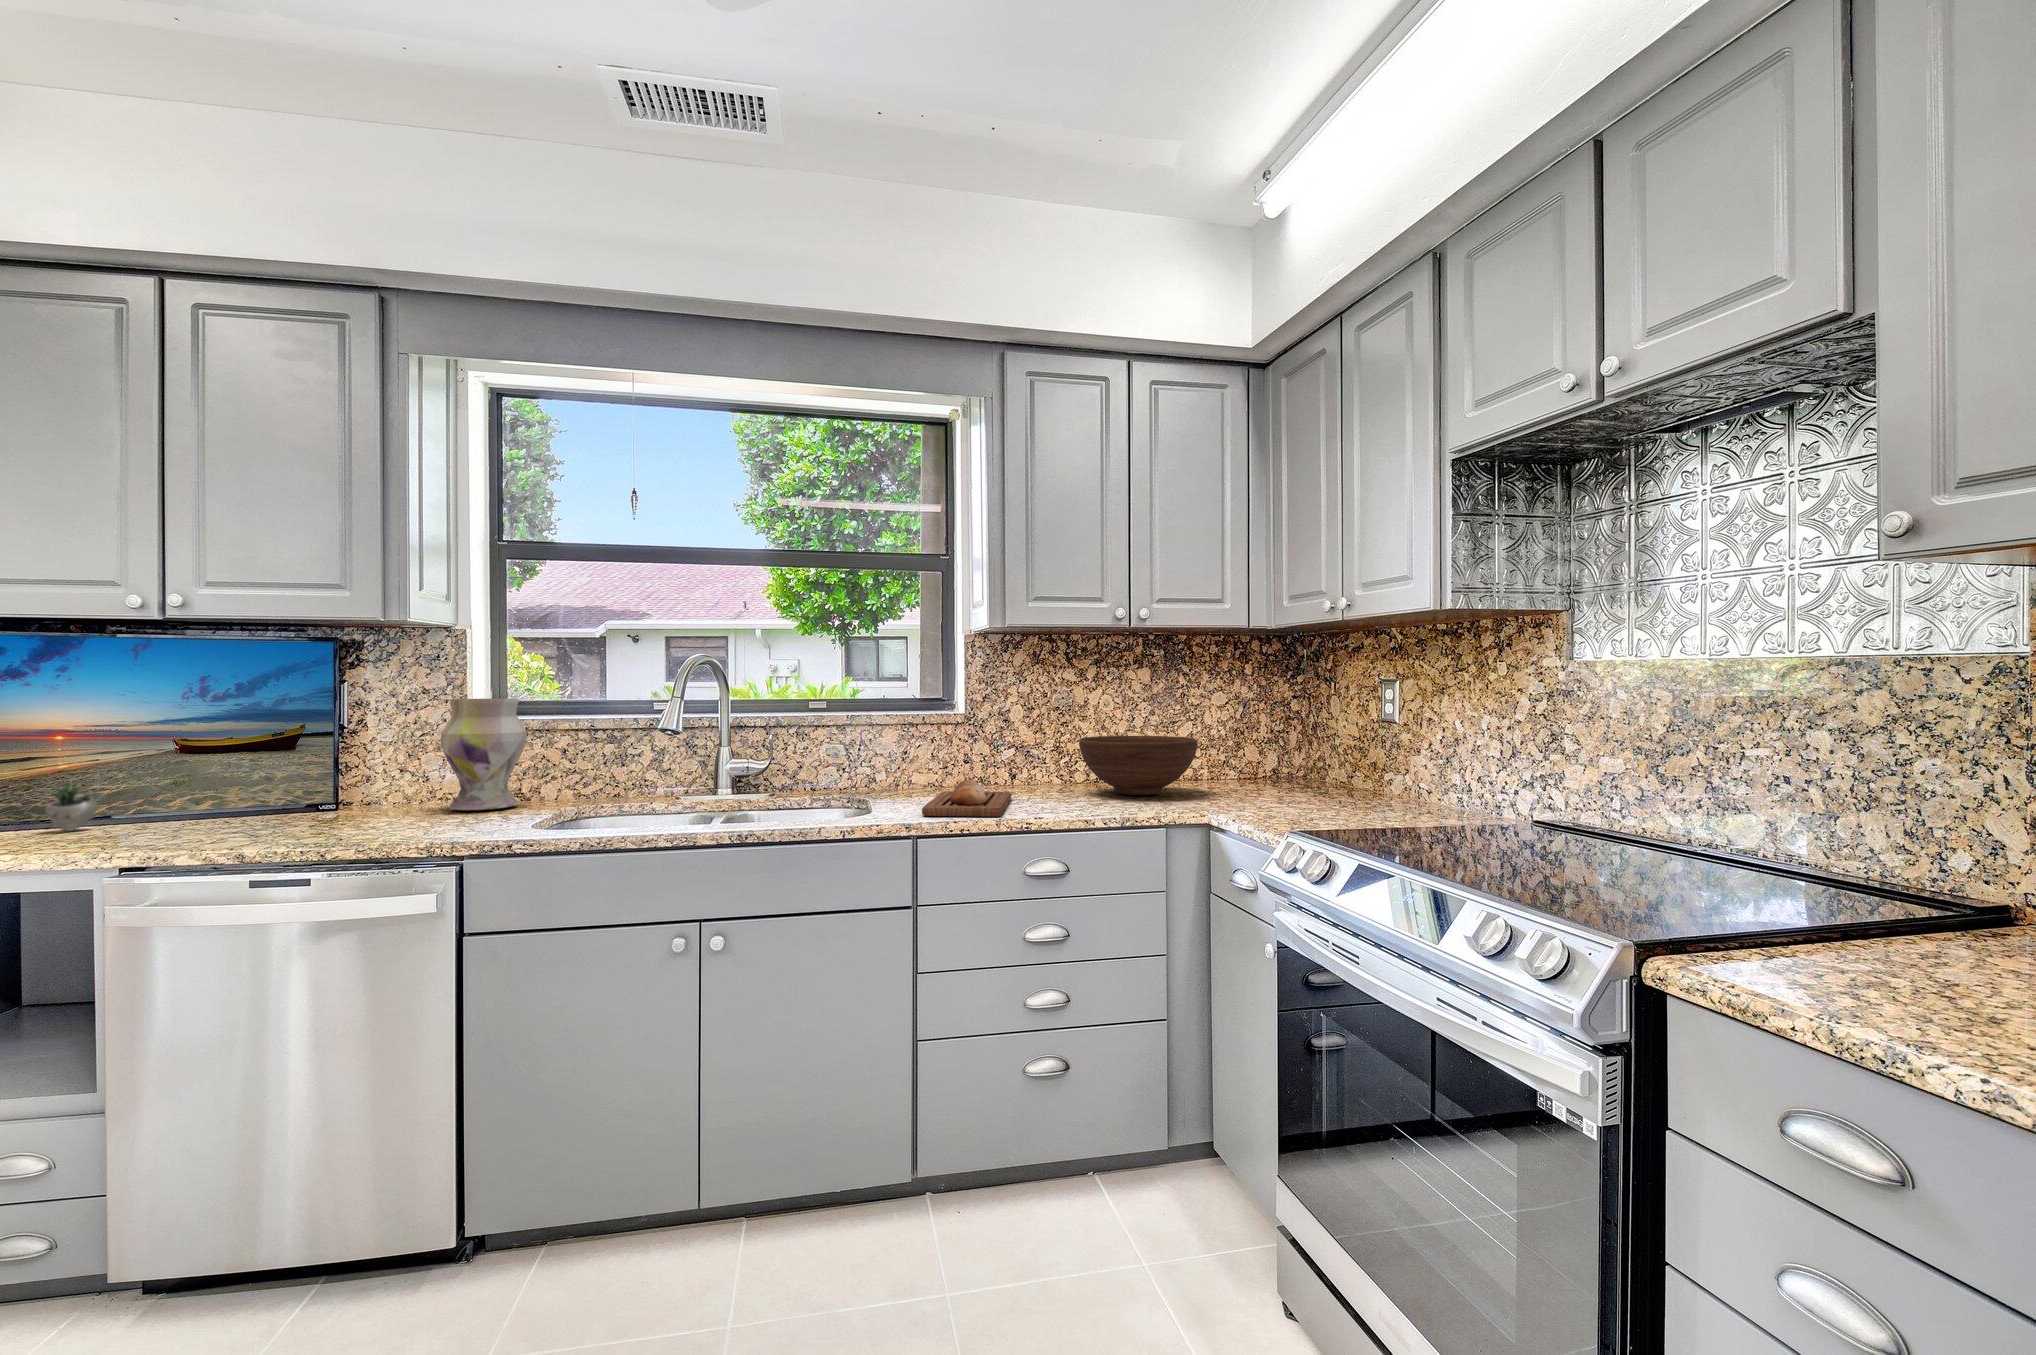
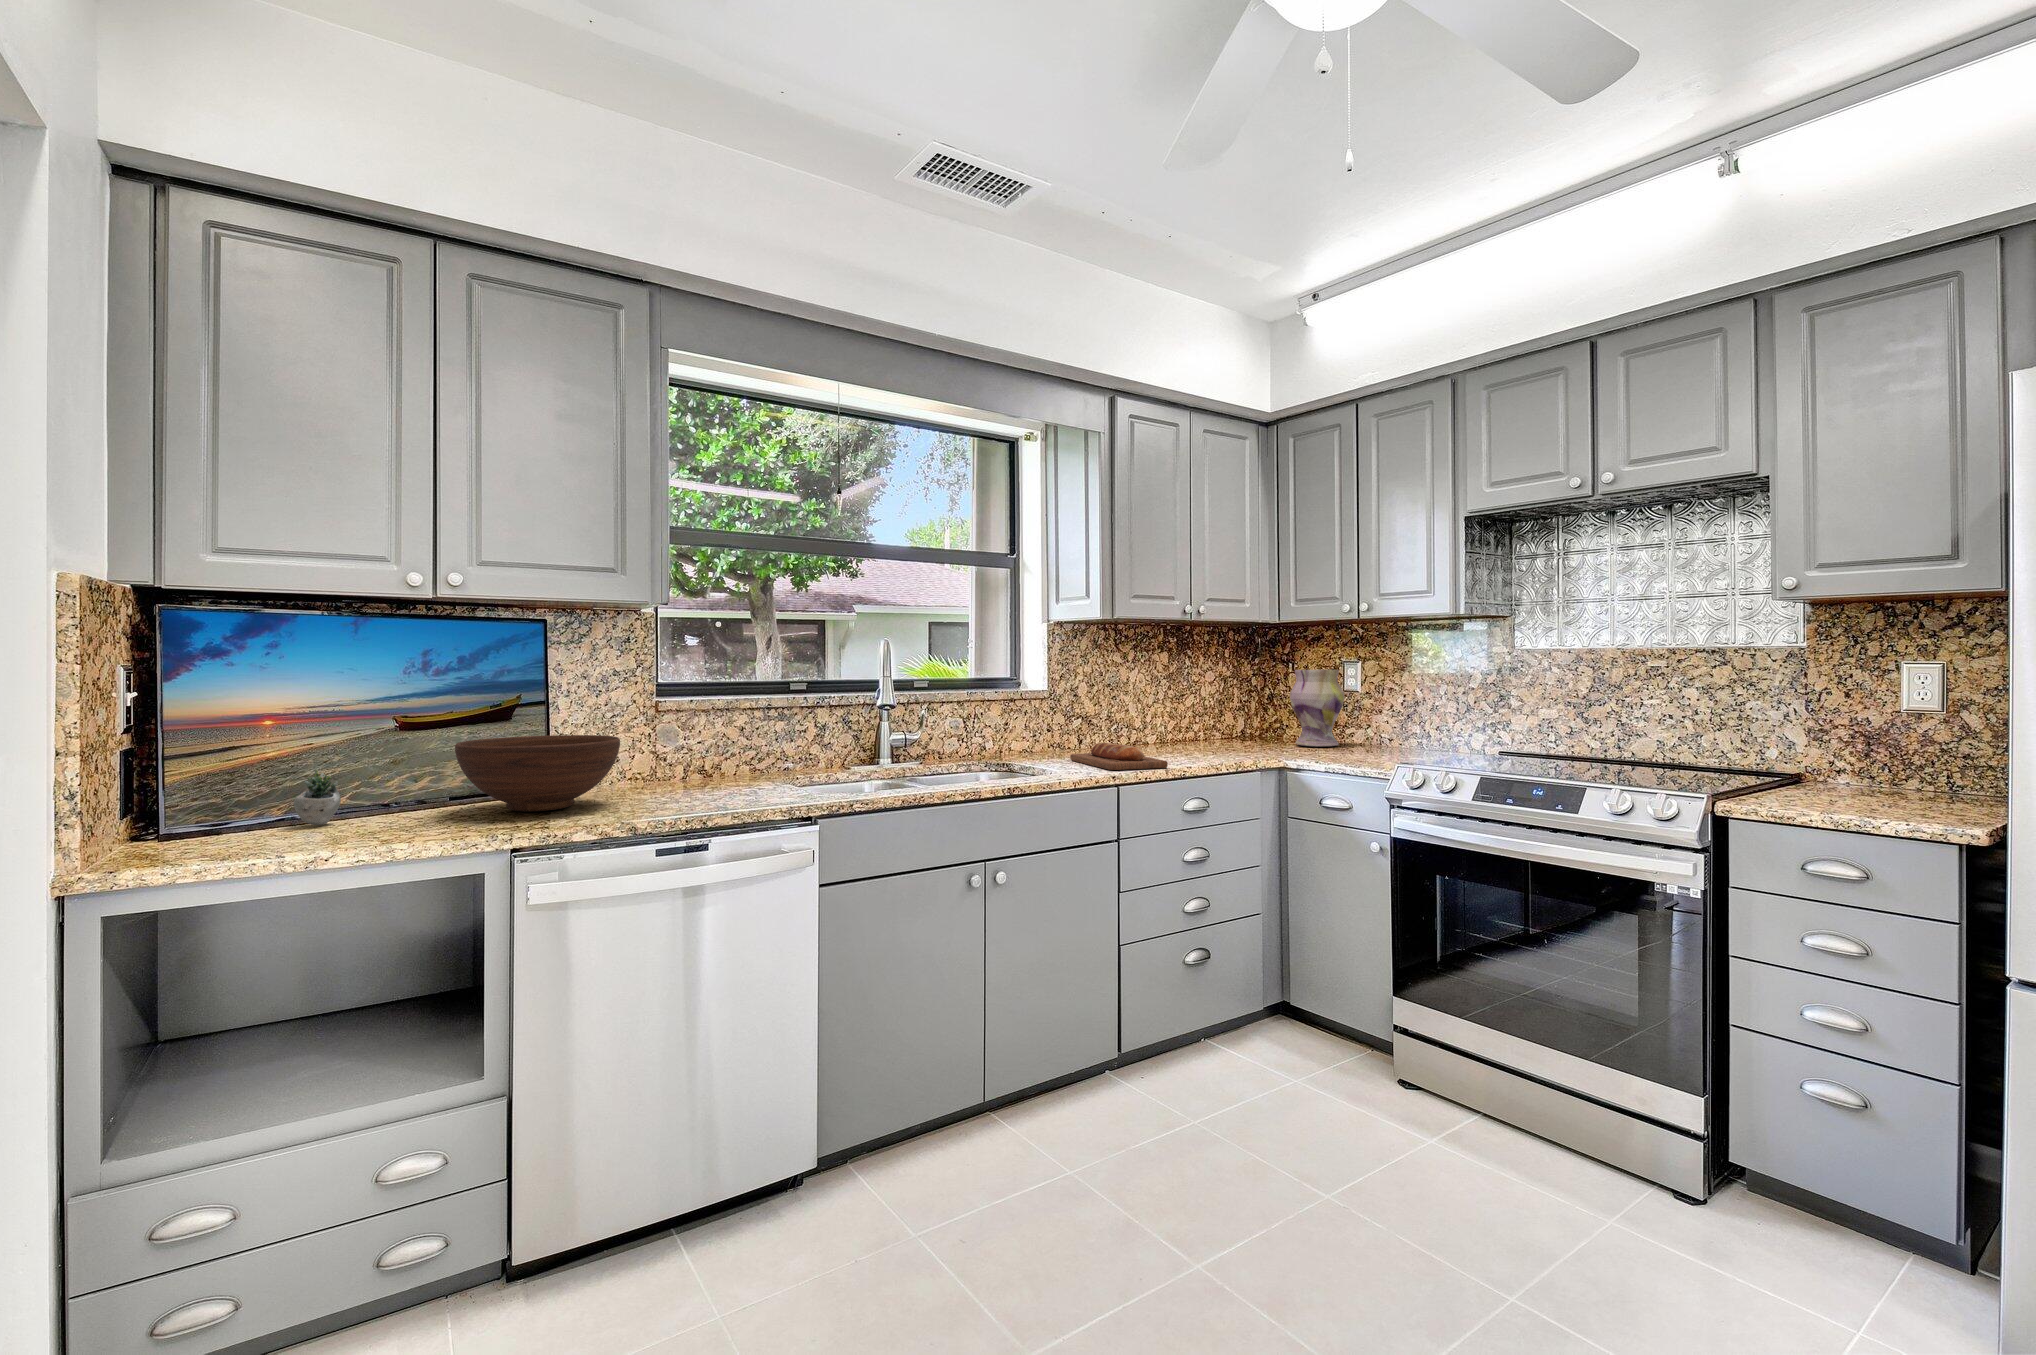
vase: present [440,699,527,811] -> present [1290,670,1345,747]
fruit bowl: present [1079,736,1198,795] -> present [455,735,620,812]

